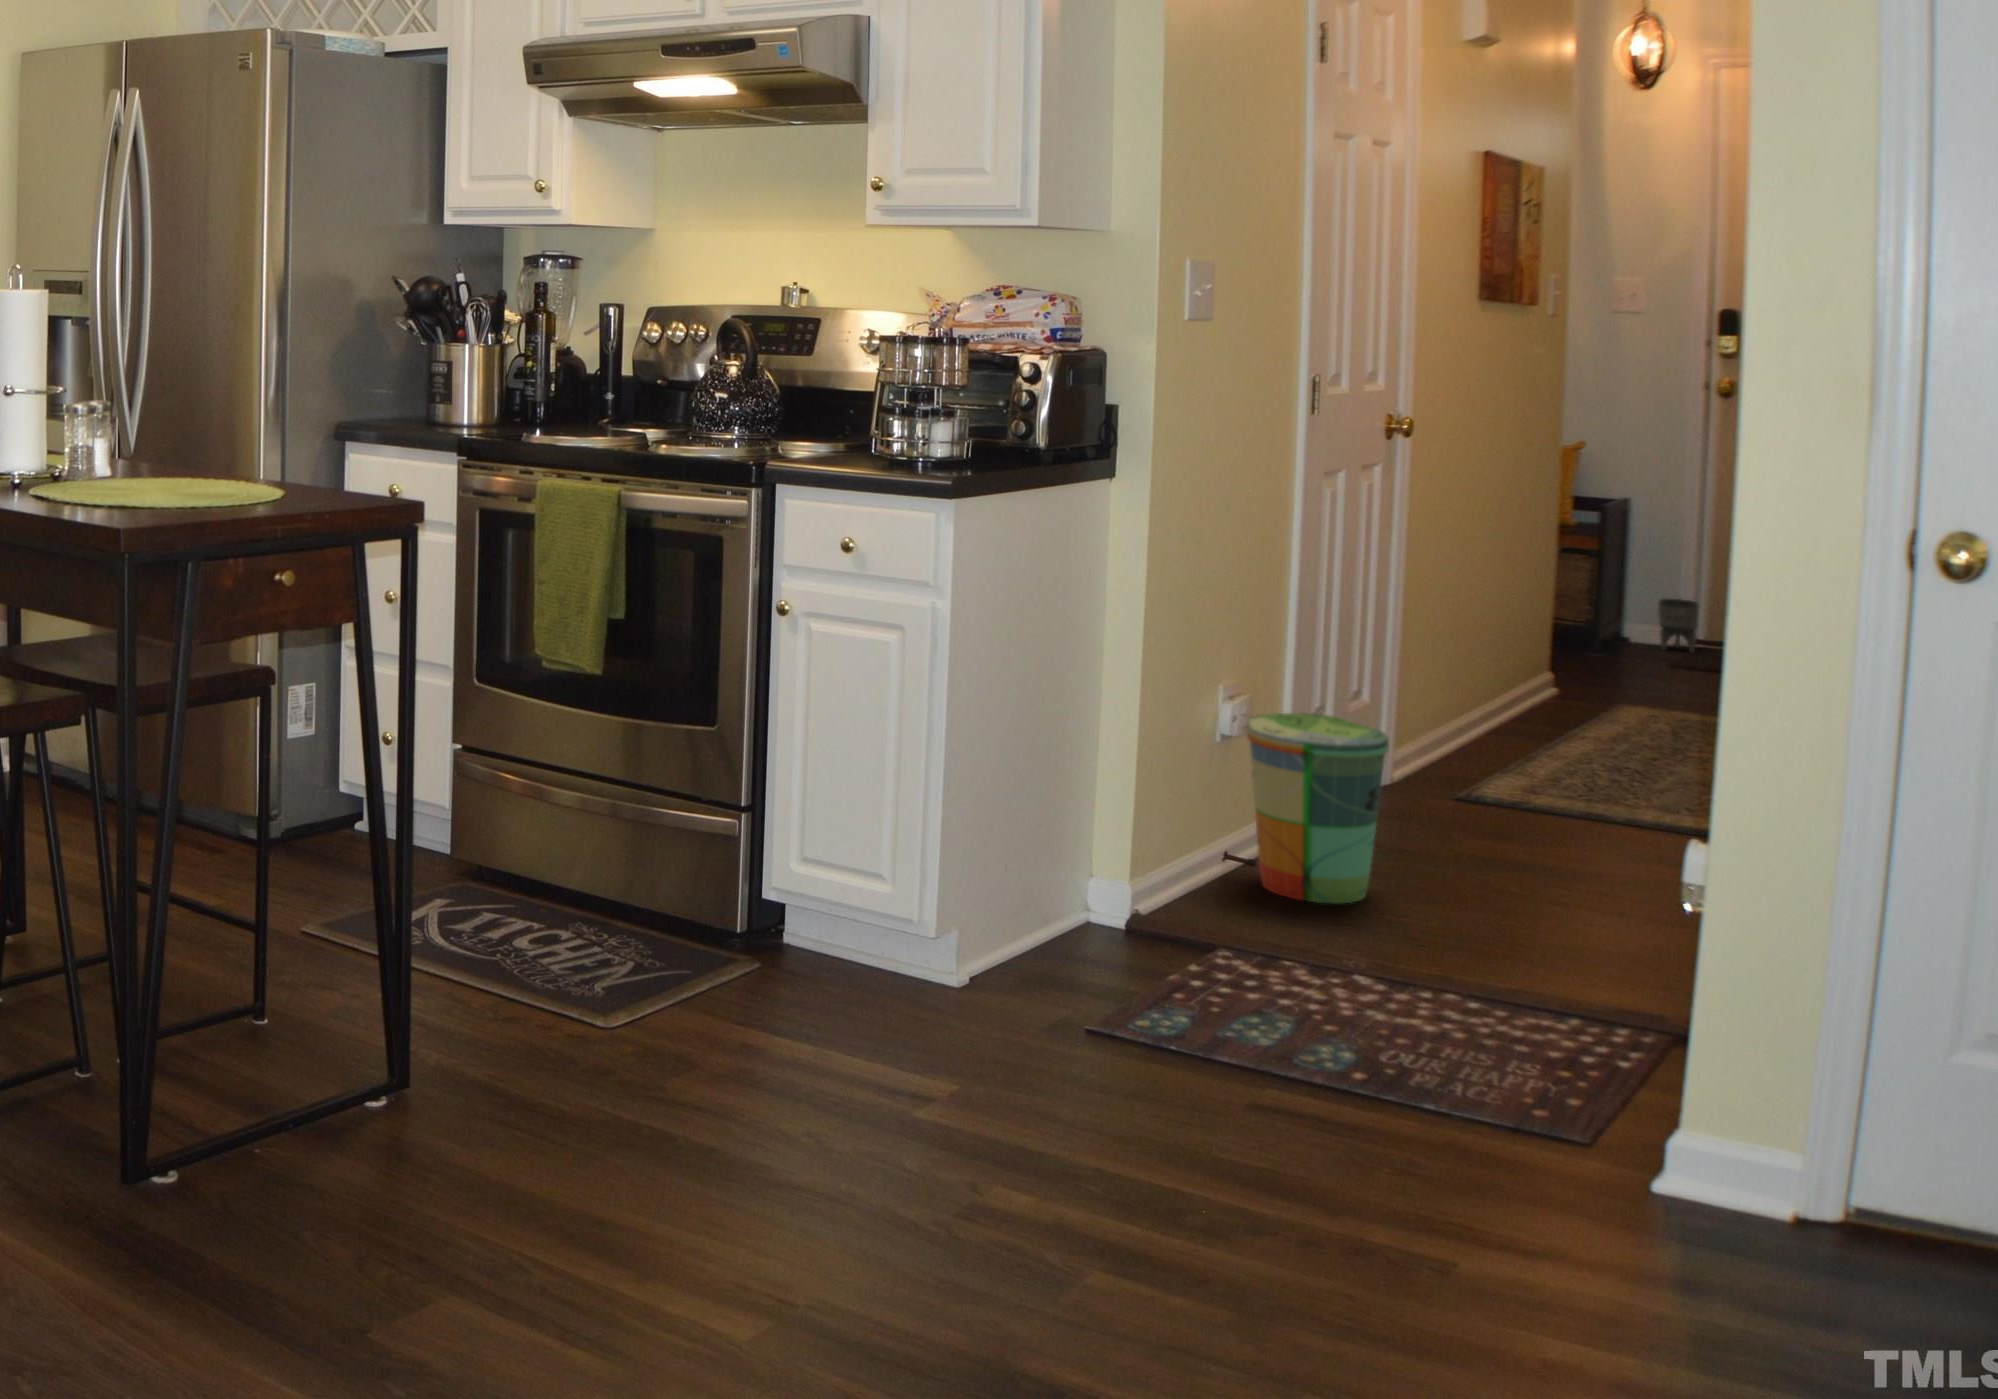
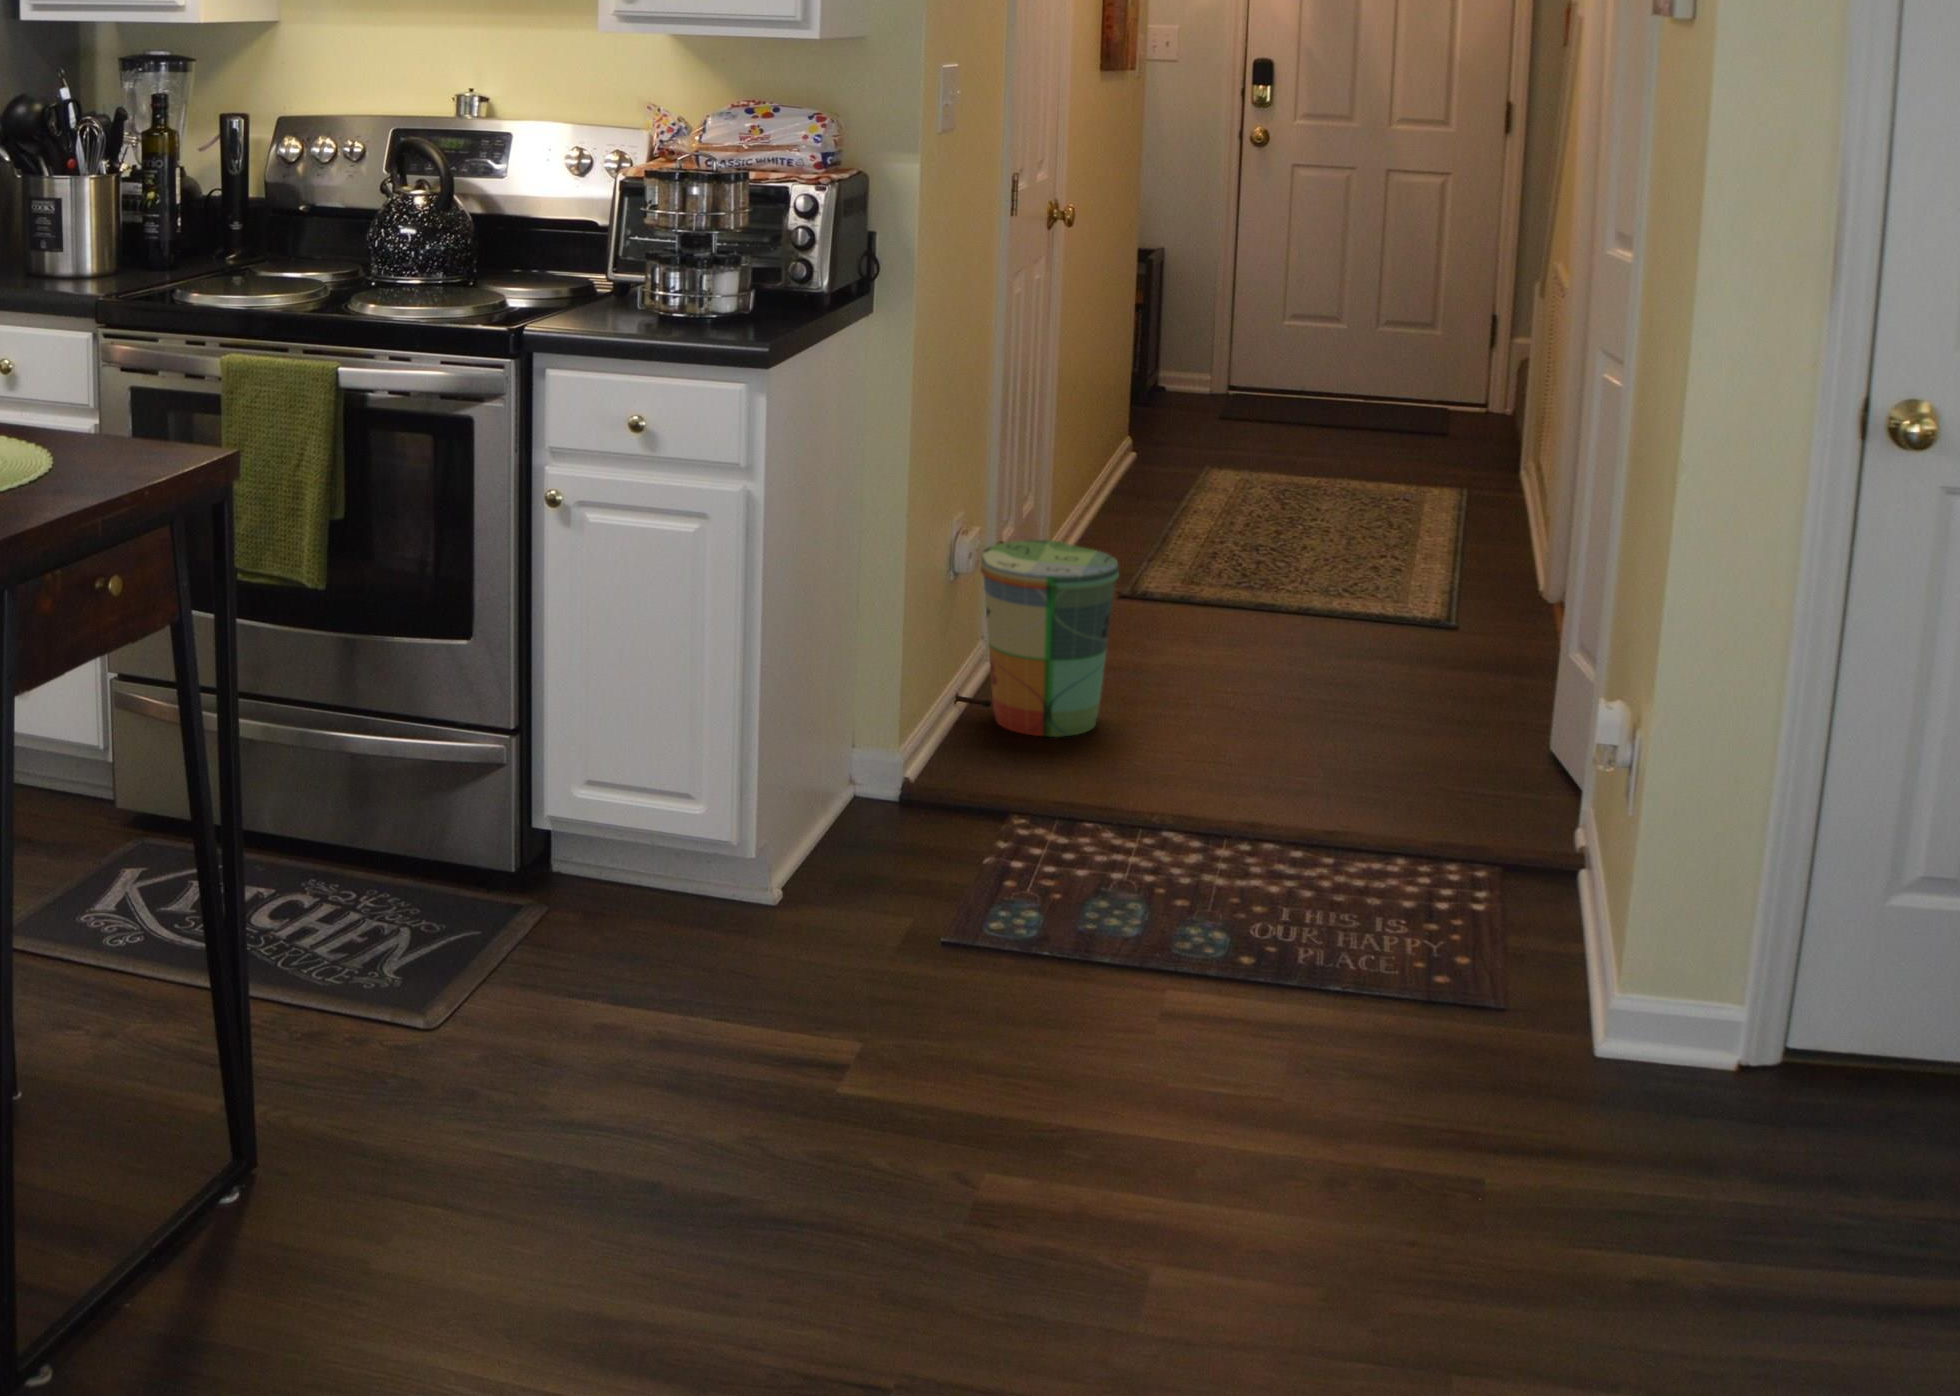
planter: present [1658,599,1700,653] -> none [1201,355,1236,407]

